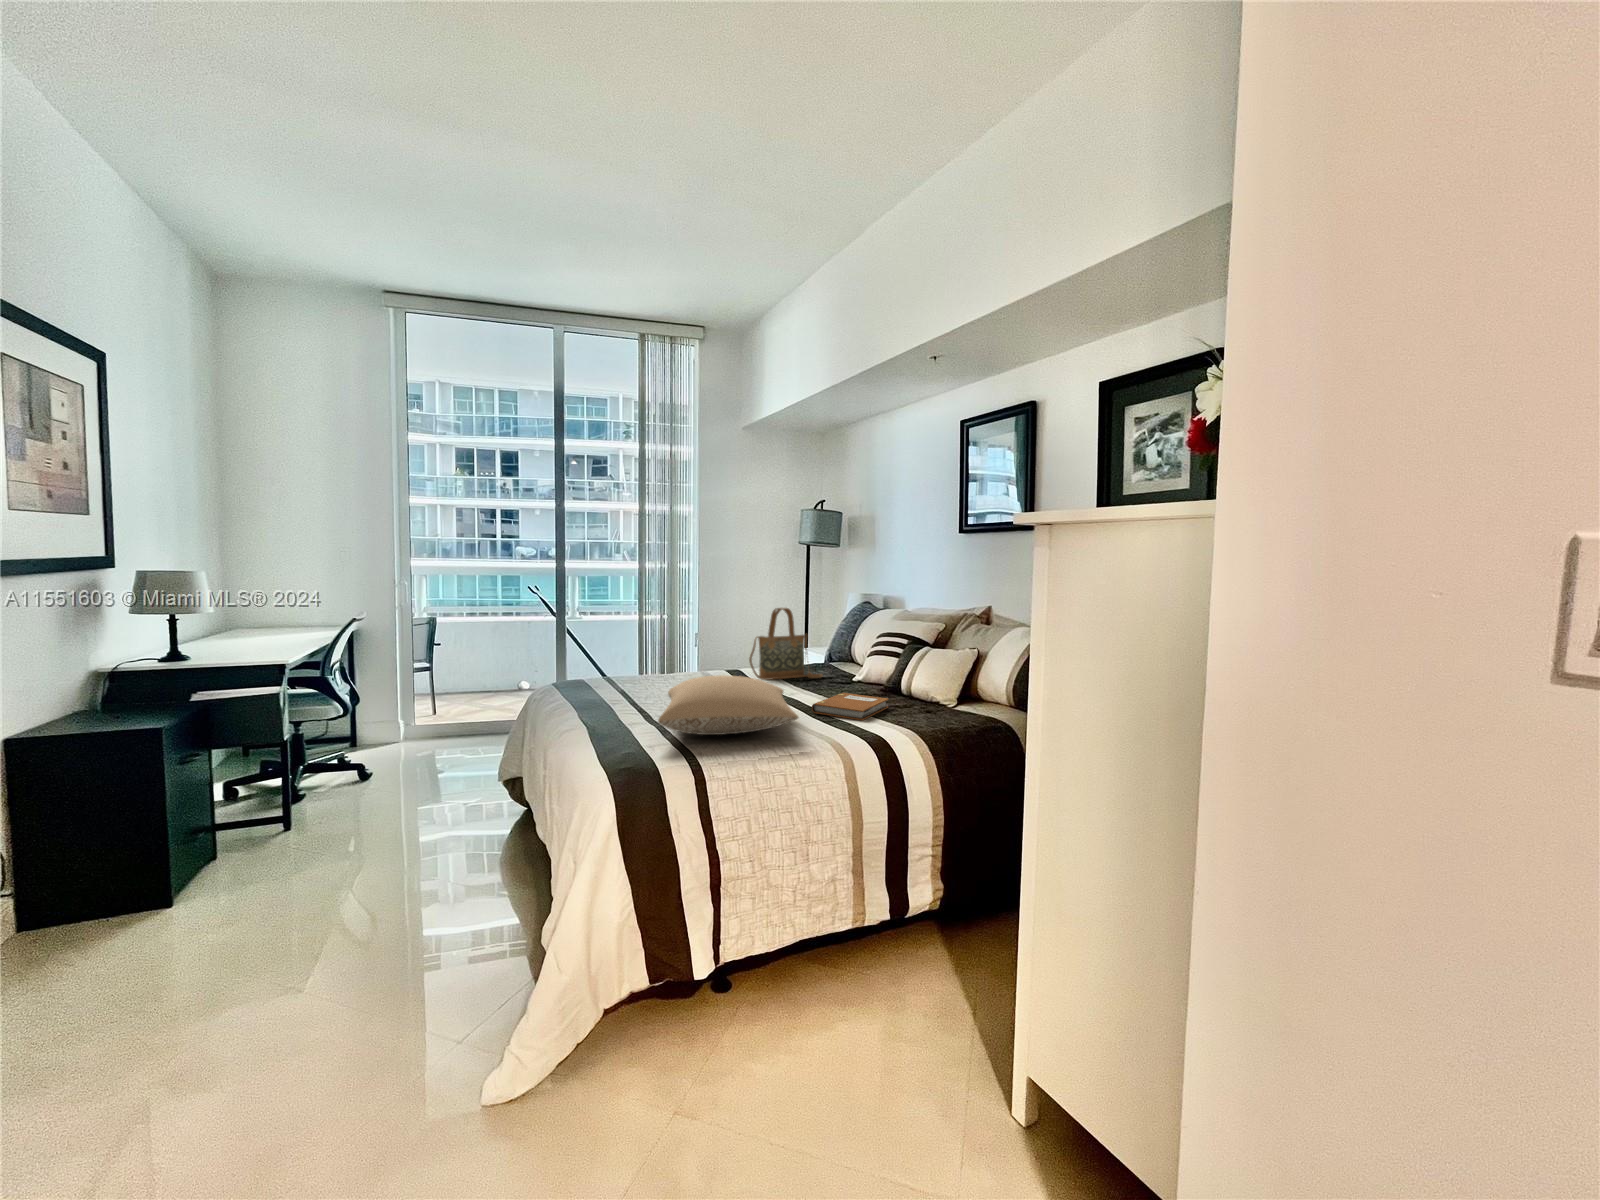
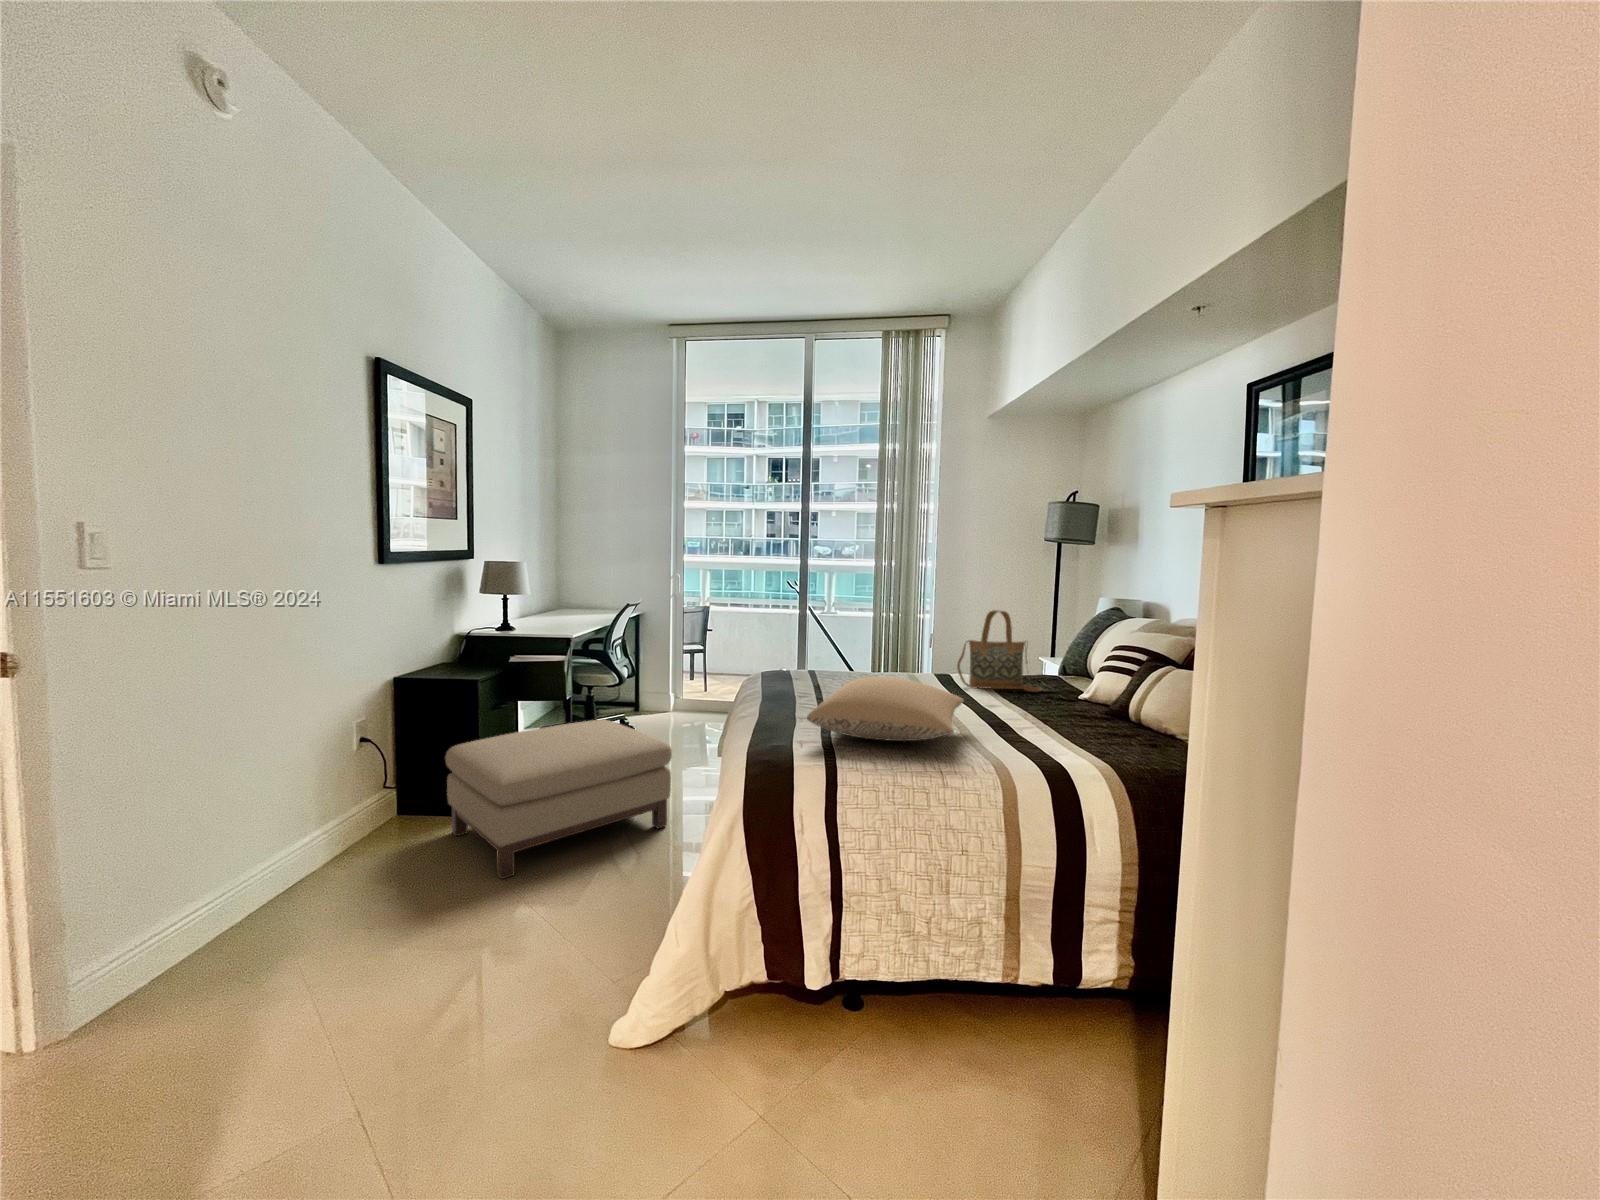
notebook: present [812,693,888,720] -> none [997,711,1098,745]
ottoman: none [115,758,452,973] -> present [445,719,672,879]

